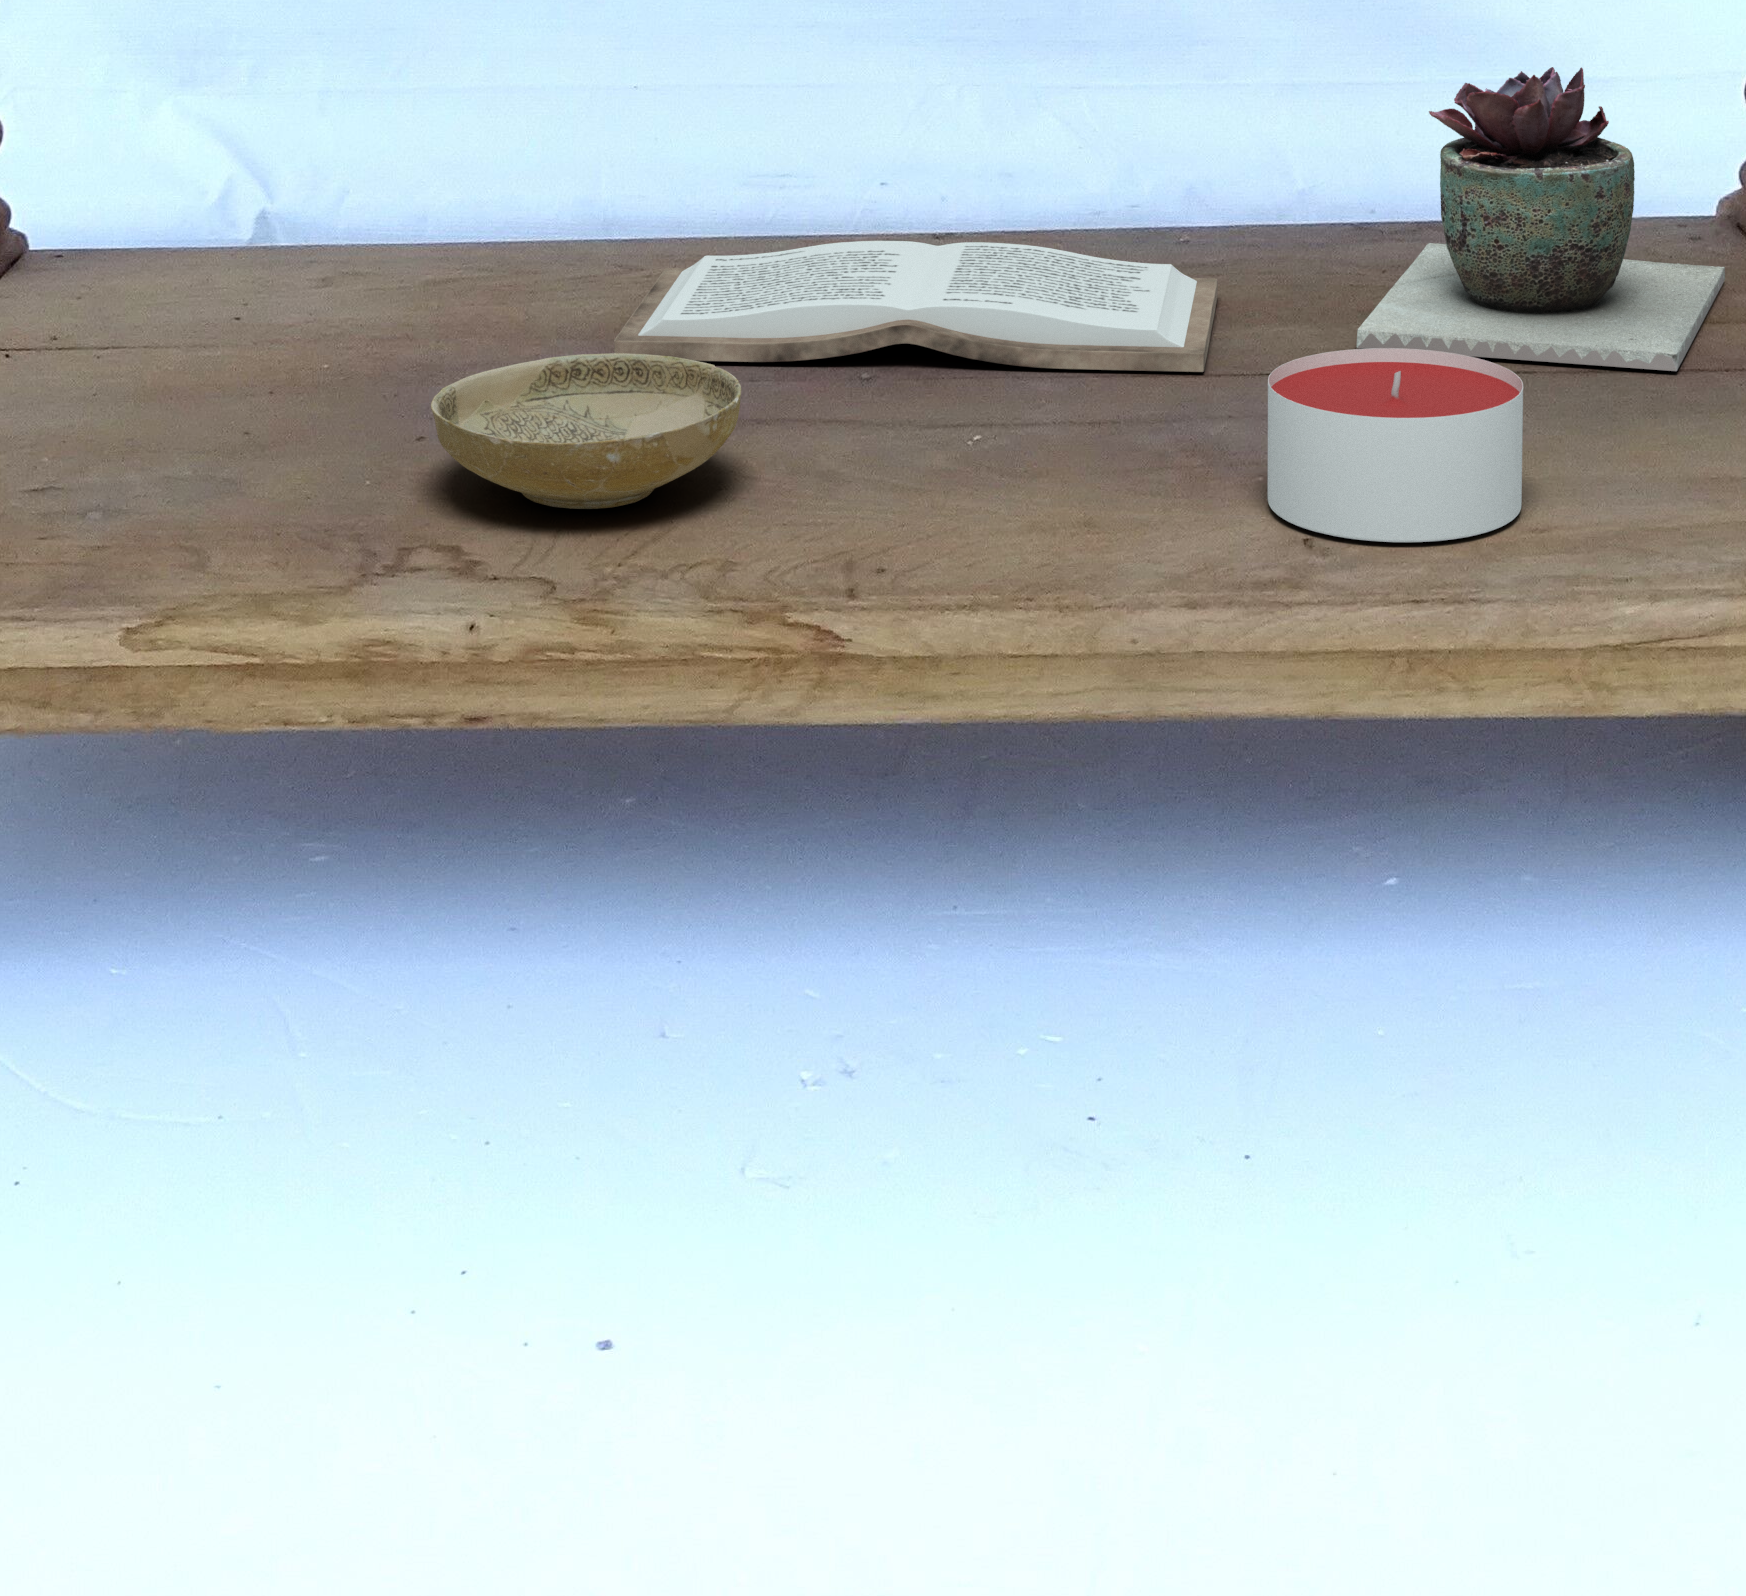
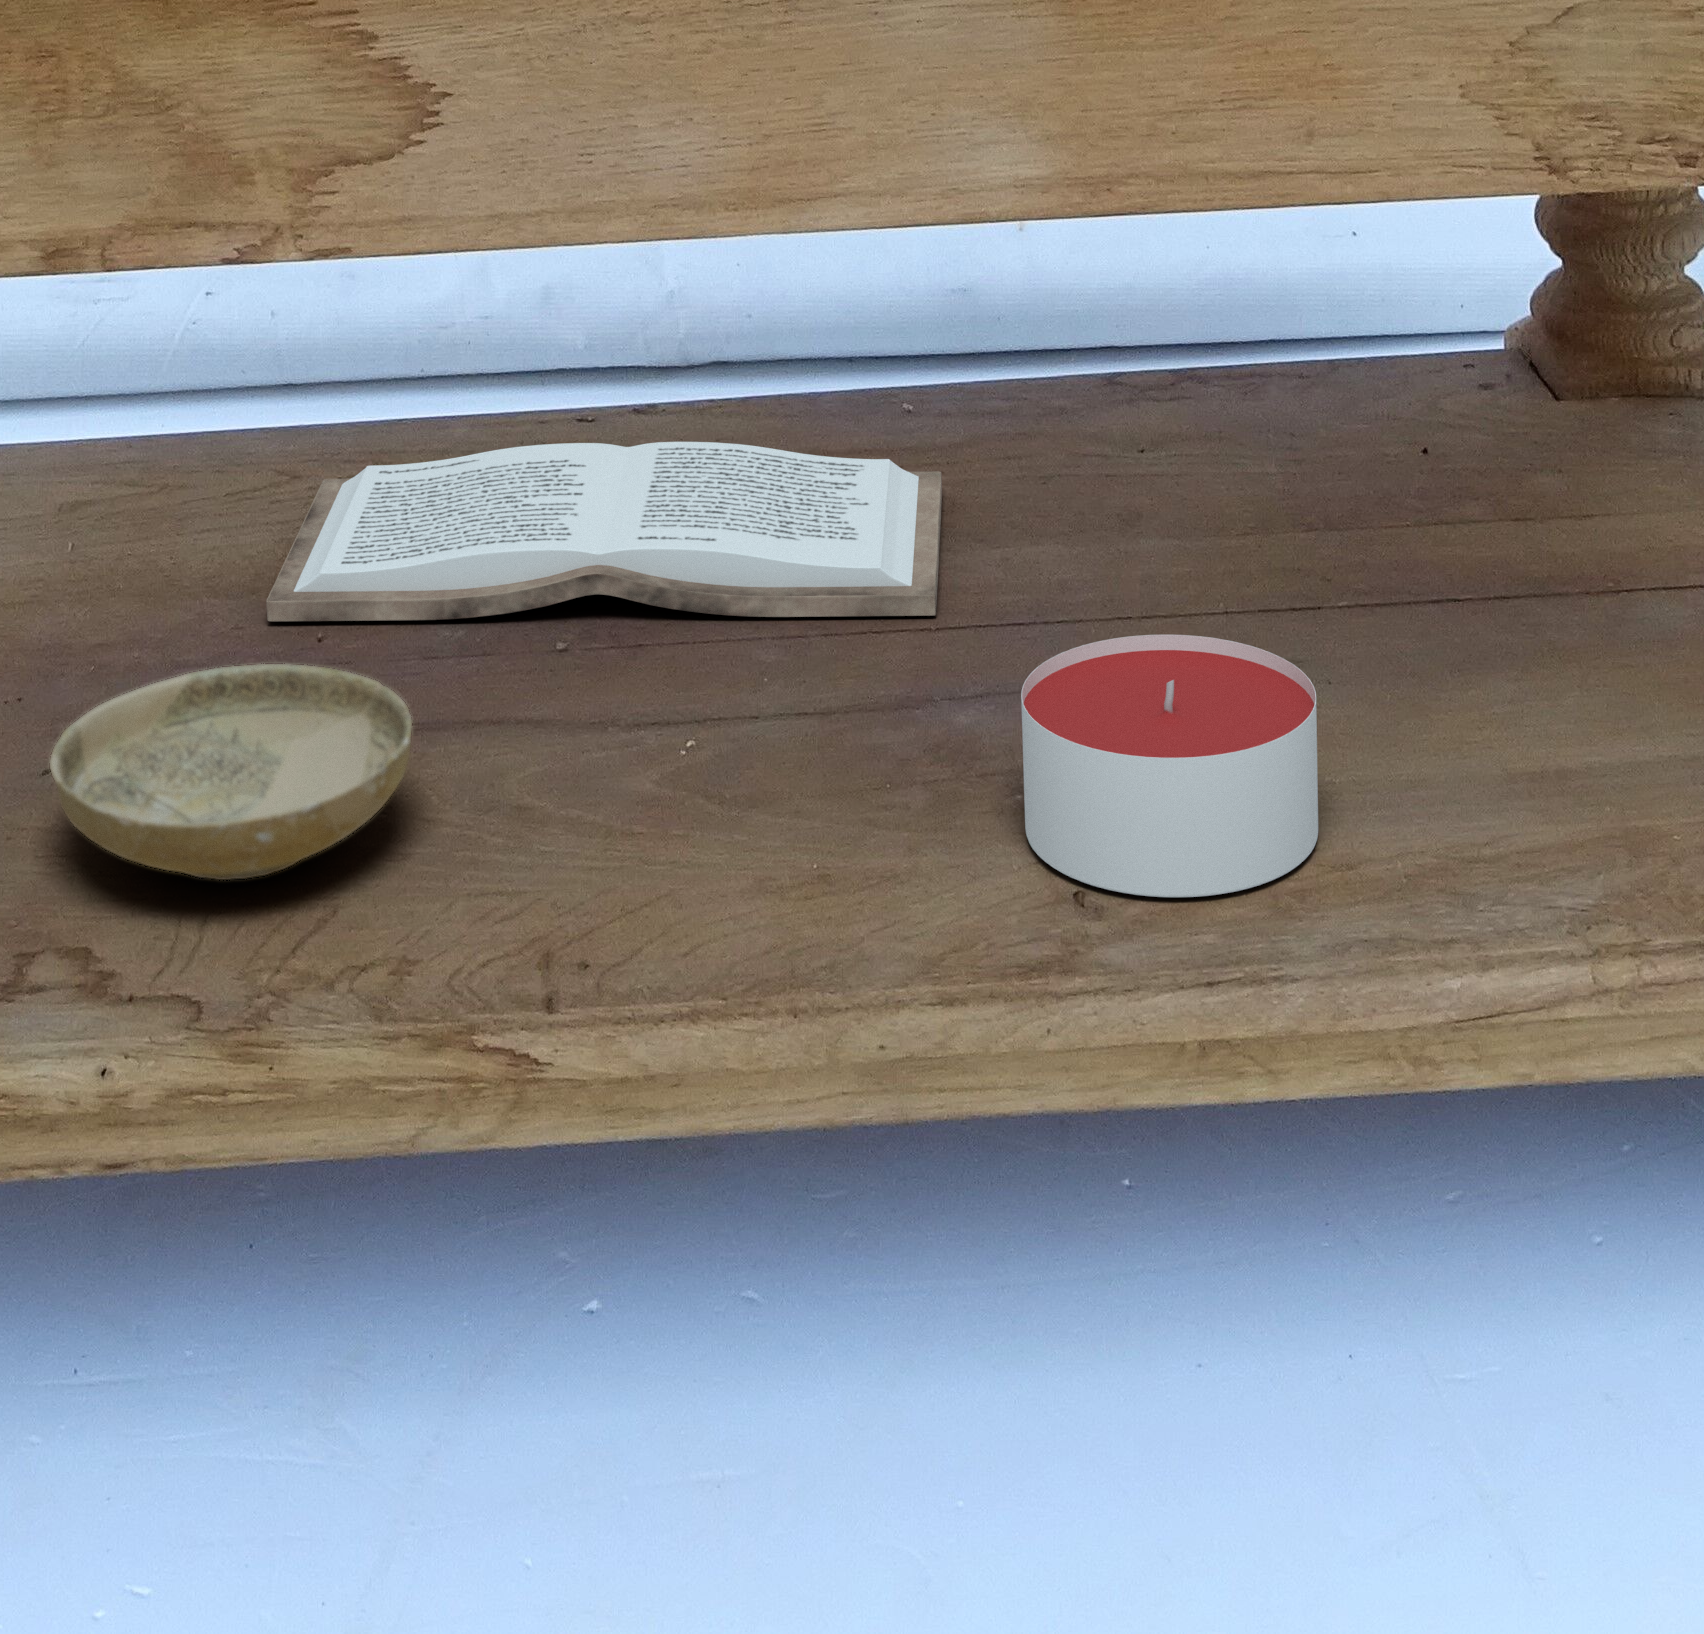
succulent plant: present [1357,67,1725,371] -> none [1104,232,1500,593]

